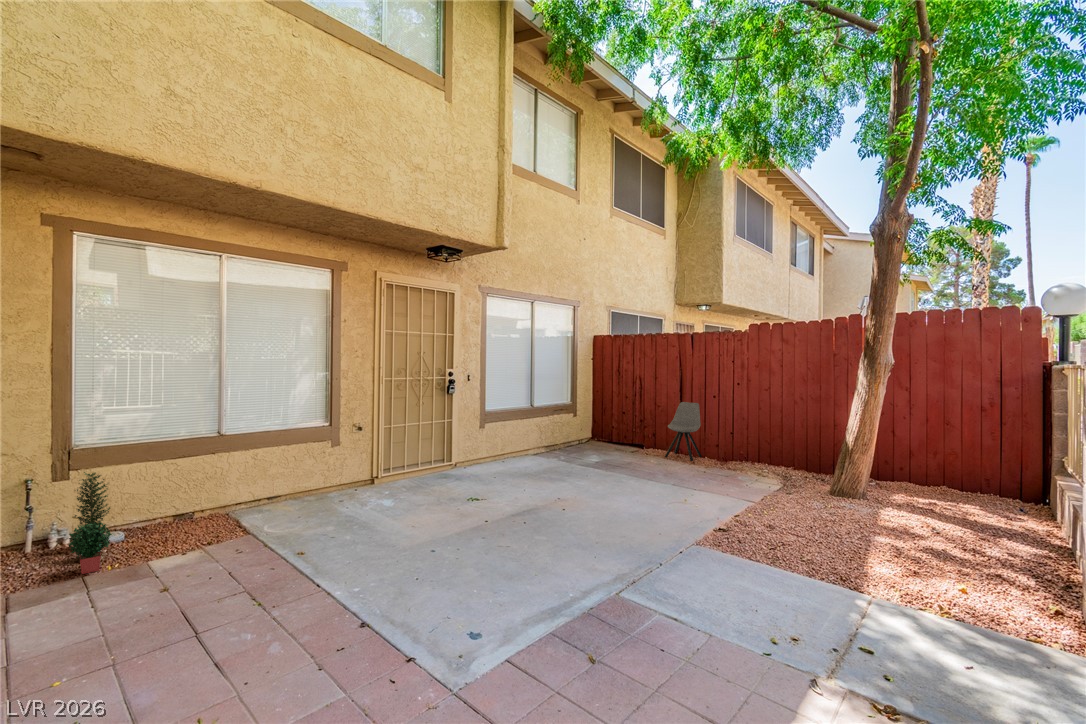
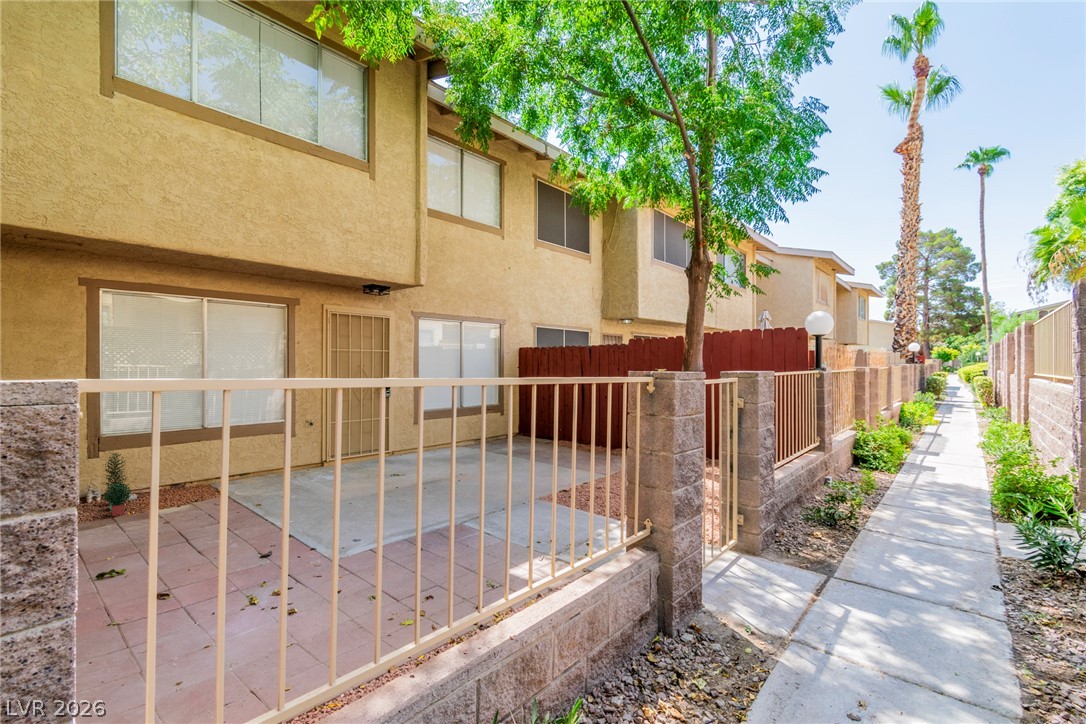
chair: present [665,402,702,461] -> none [568,403,600,451]

